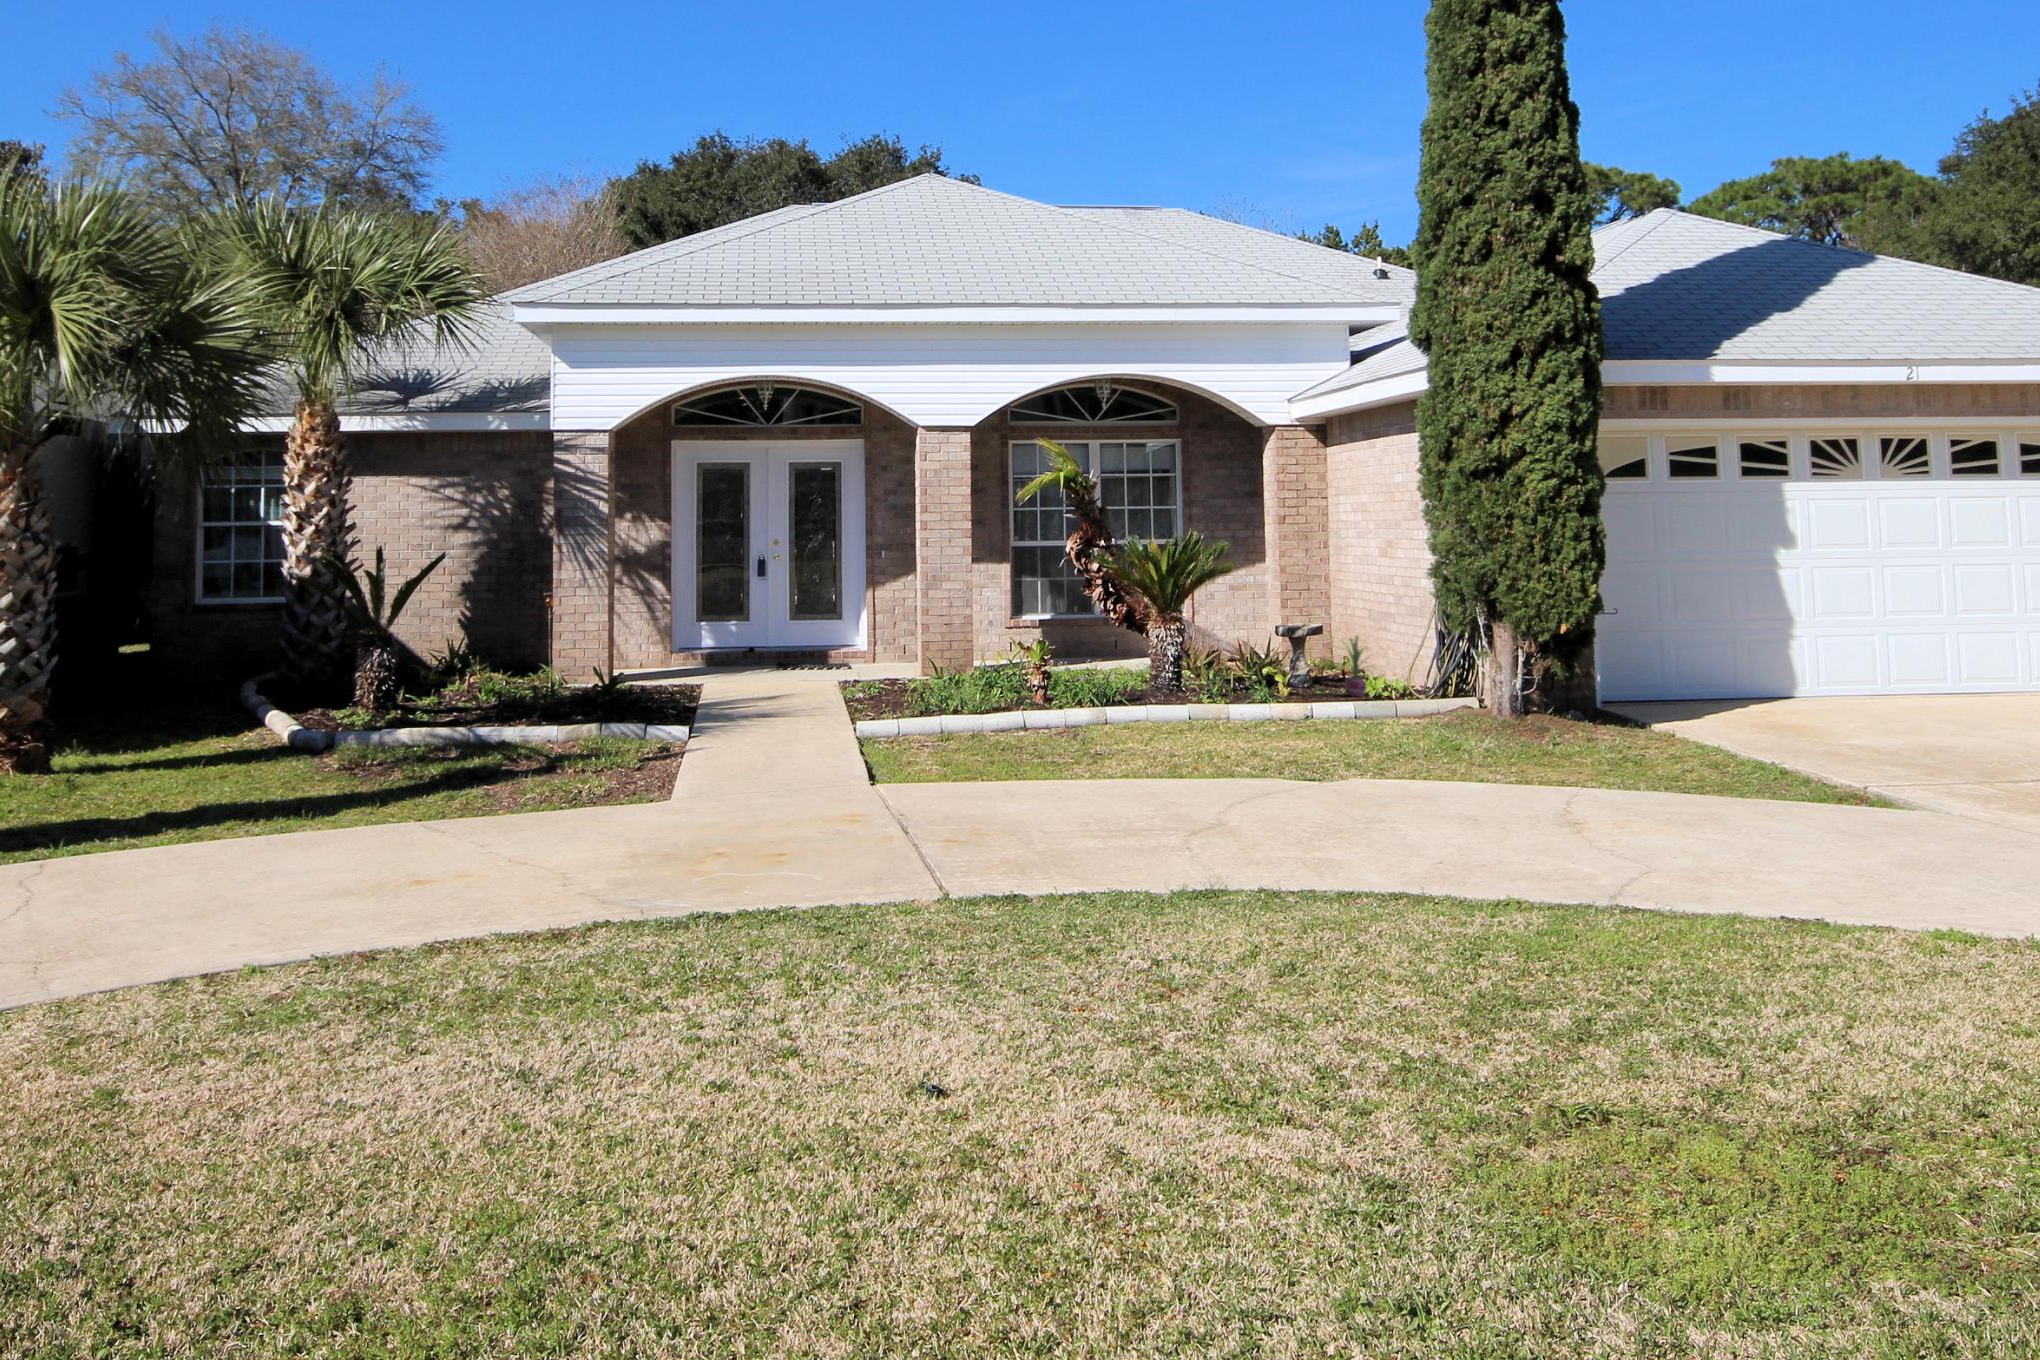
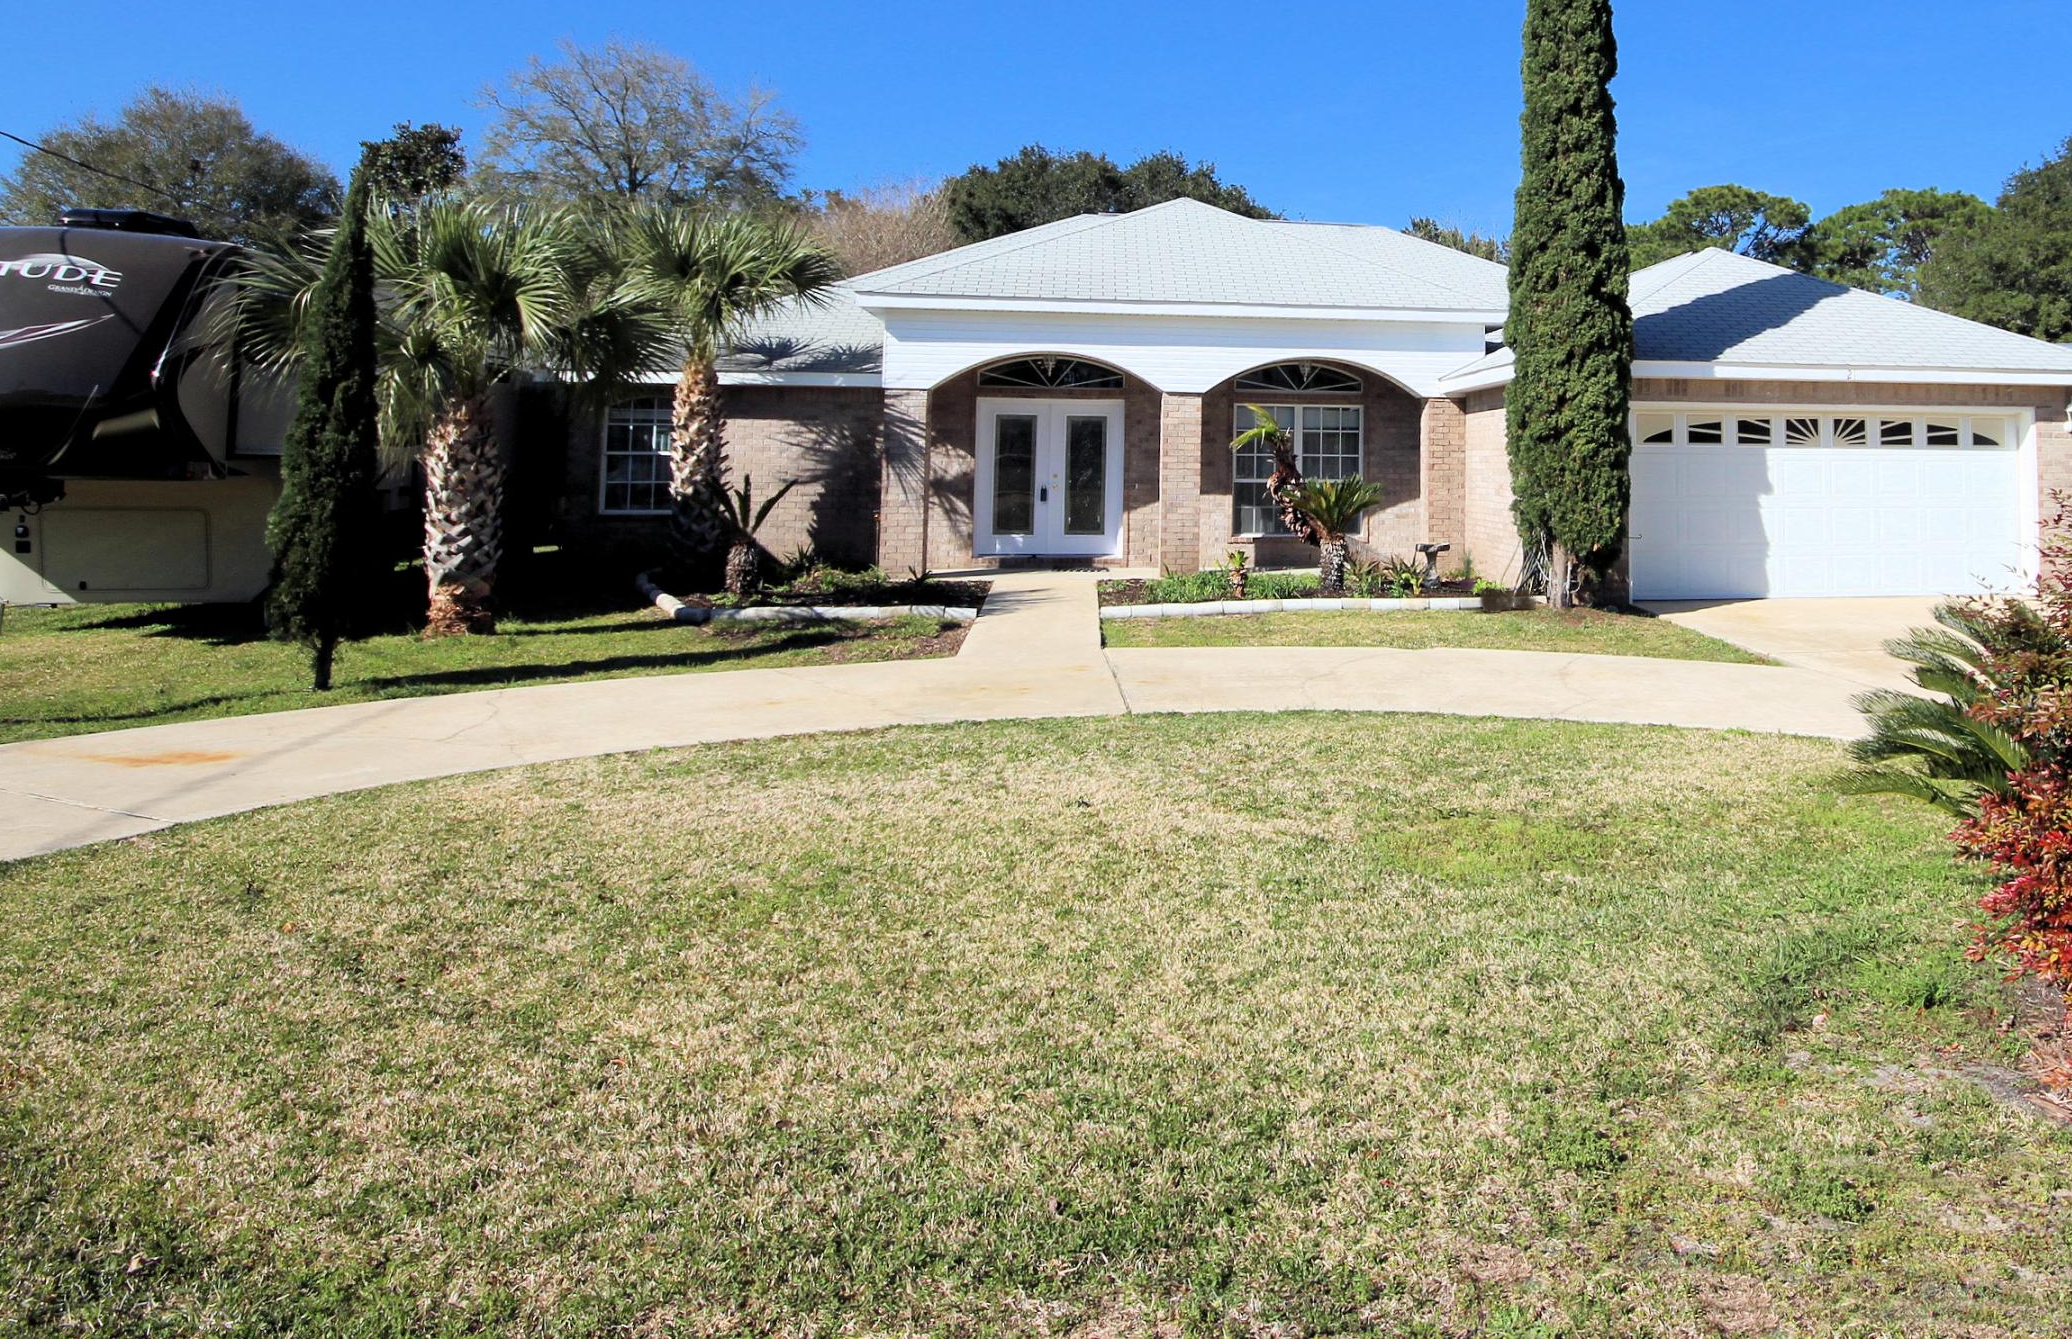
woven basket: none [1388,687,1472,729] -> present [1480,587,1536,613]

